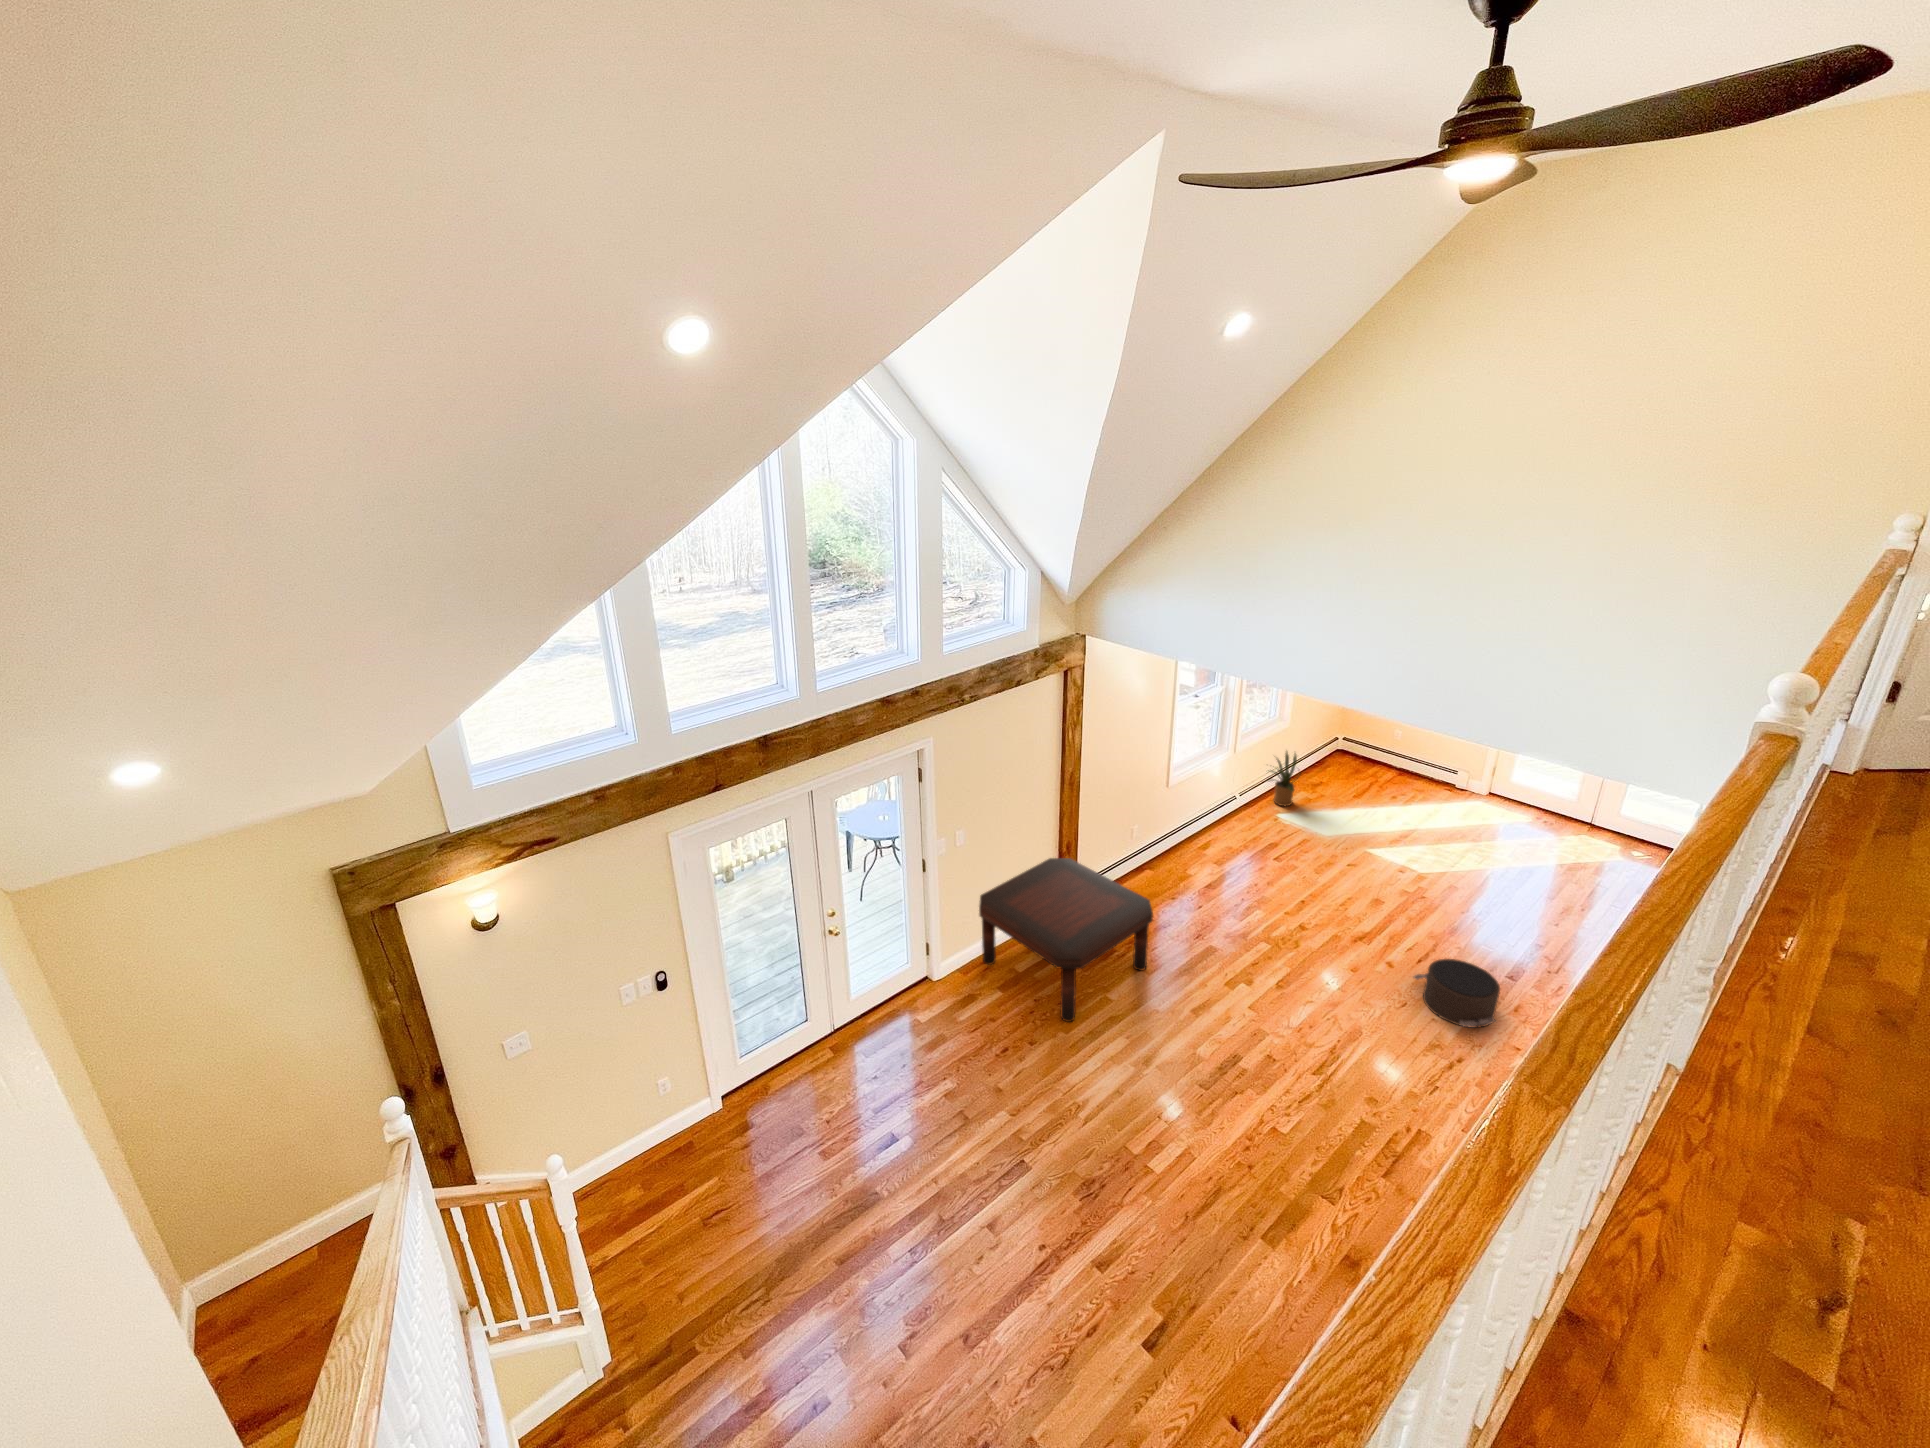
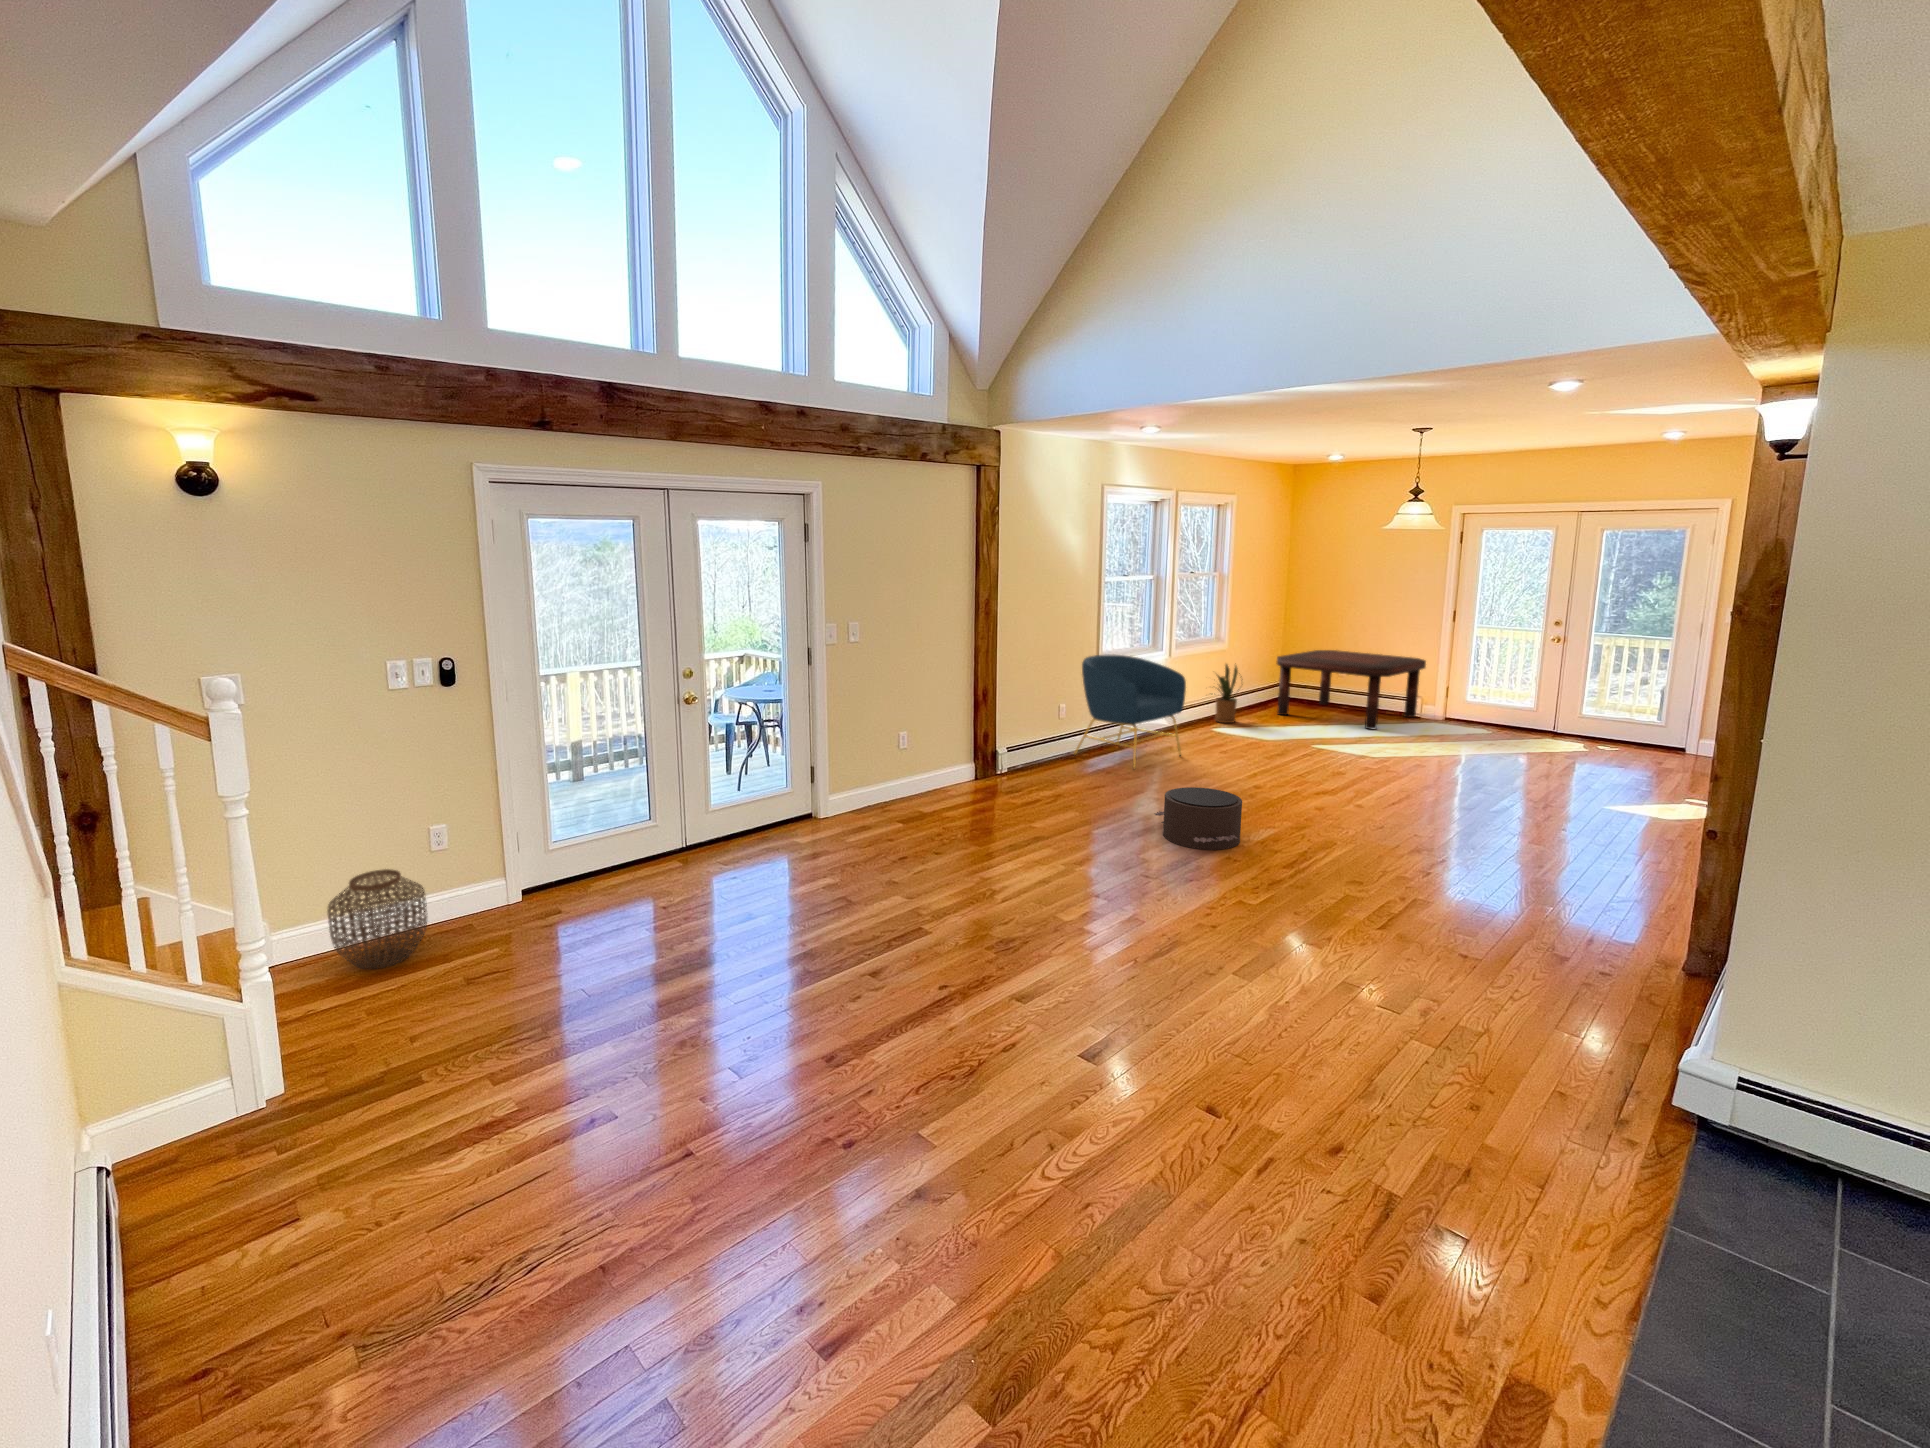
armchair: none [1143,780,1246,899] -> present [1074,655,1186,770]
coffee table: present [979,858,1153,1022] -> present [1277,650,1426,730]
pouf: present [1414,959,1500,1028] -> present [1154,787,1242,850]
woven basket: none [602,1129,667,1204] -> present [328,869,427,969]

